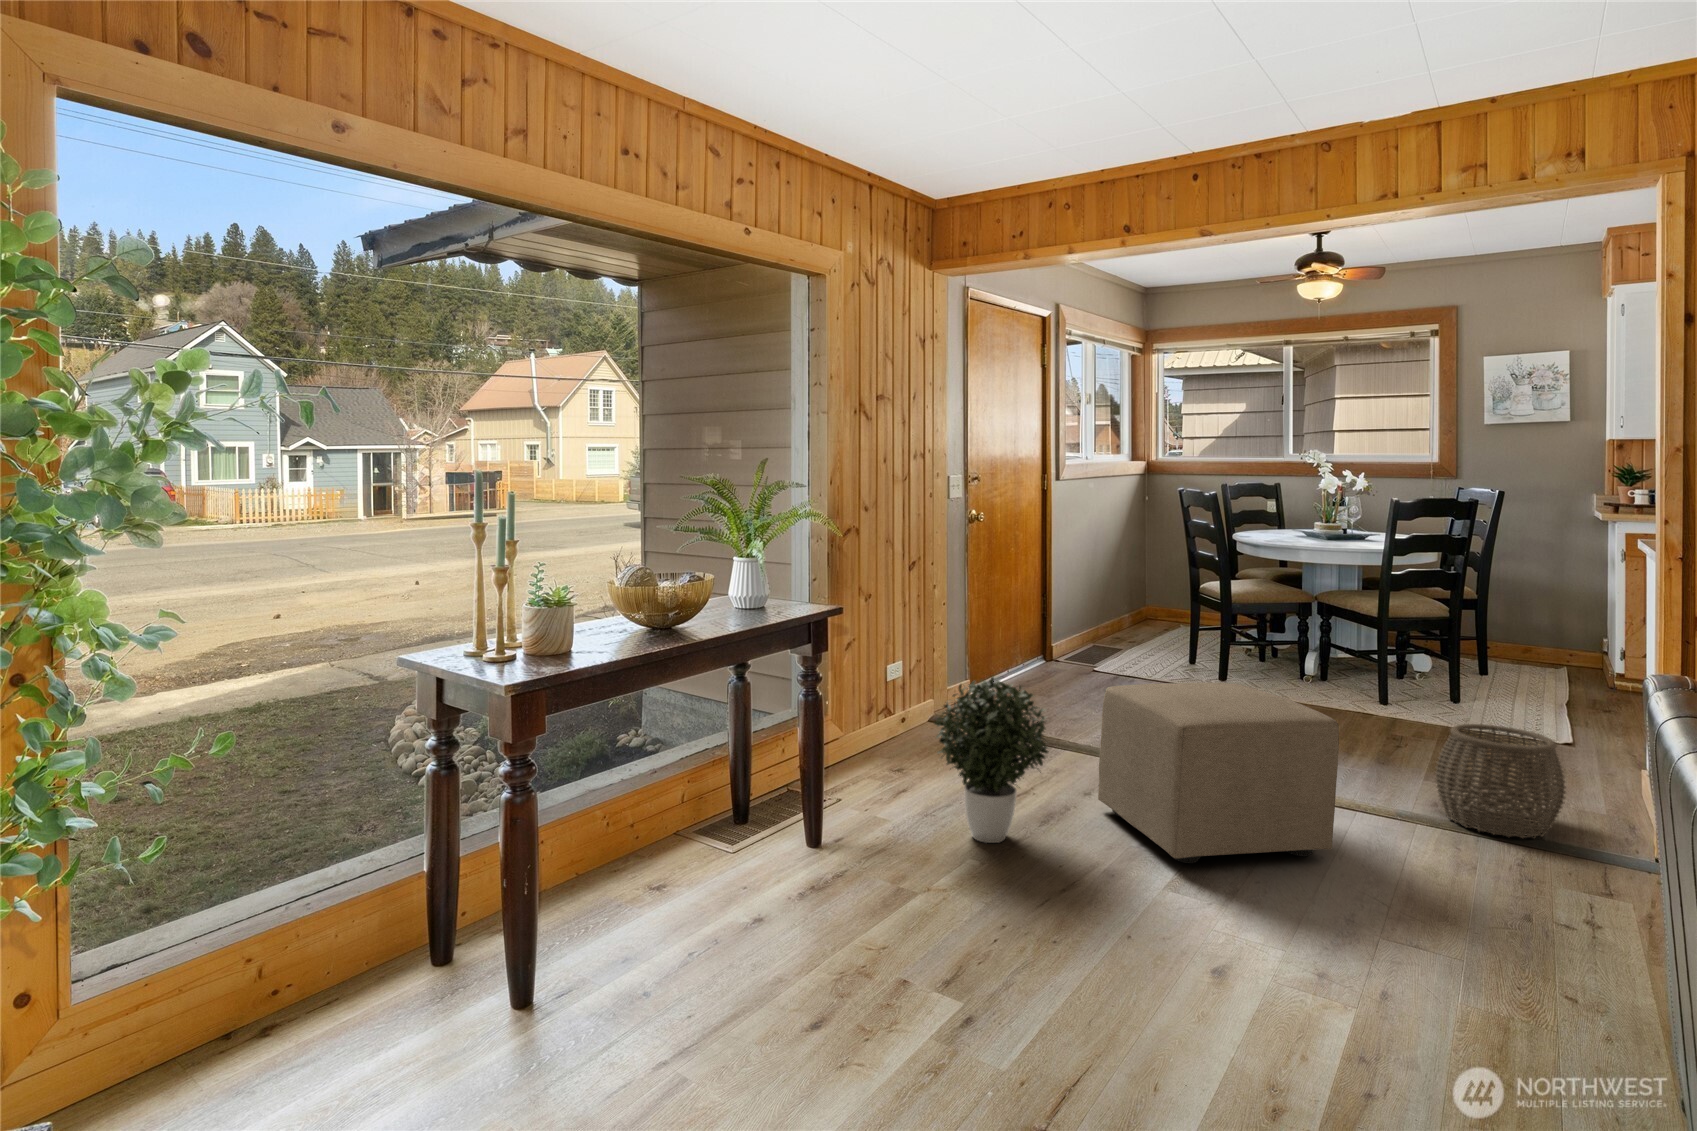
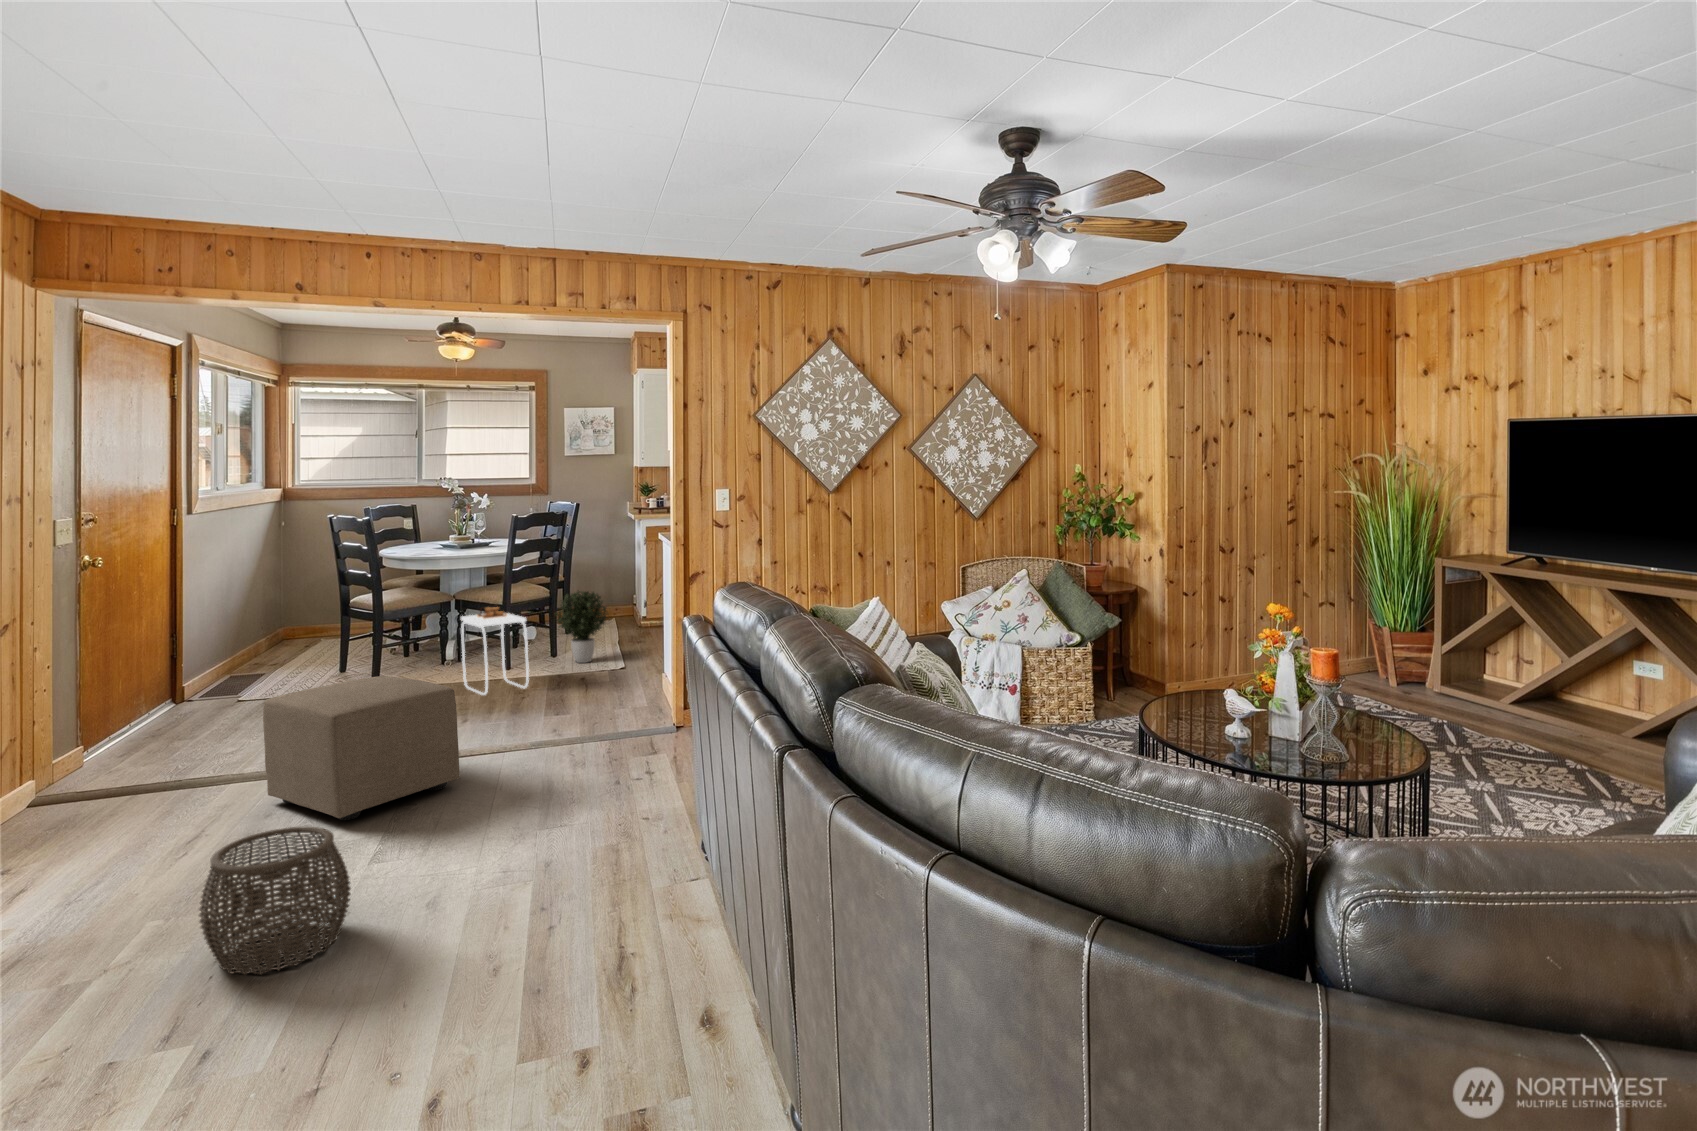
side table: none [1325,615,1427,735] -> present [461,607,529,695]
potted plant: present [934,677,1049,843] -> present [555,591,607,663]
woven basket: present [1435,724,1566,838] -> present [199,827,351,975]

